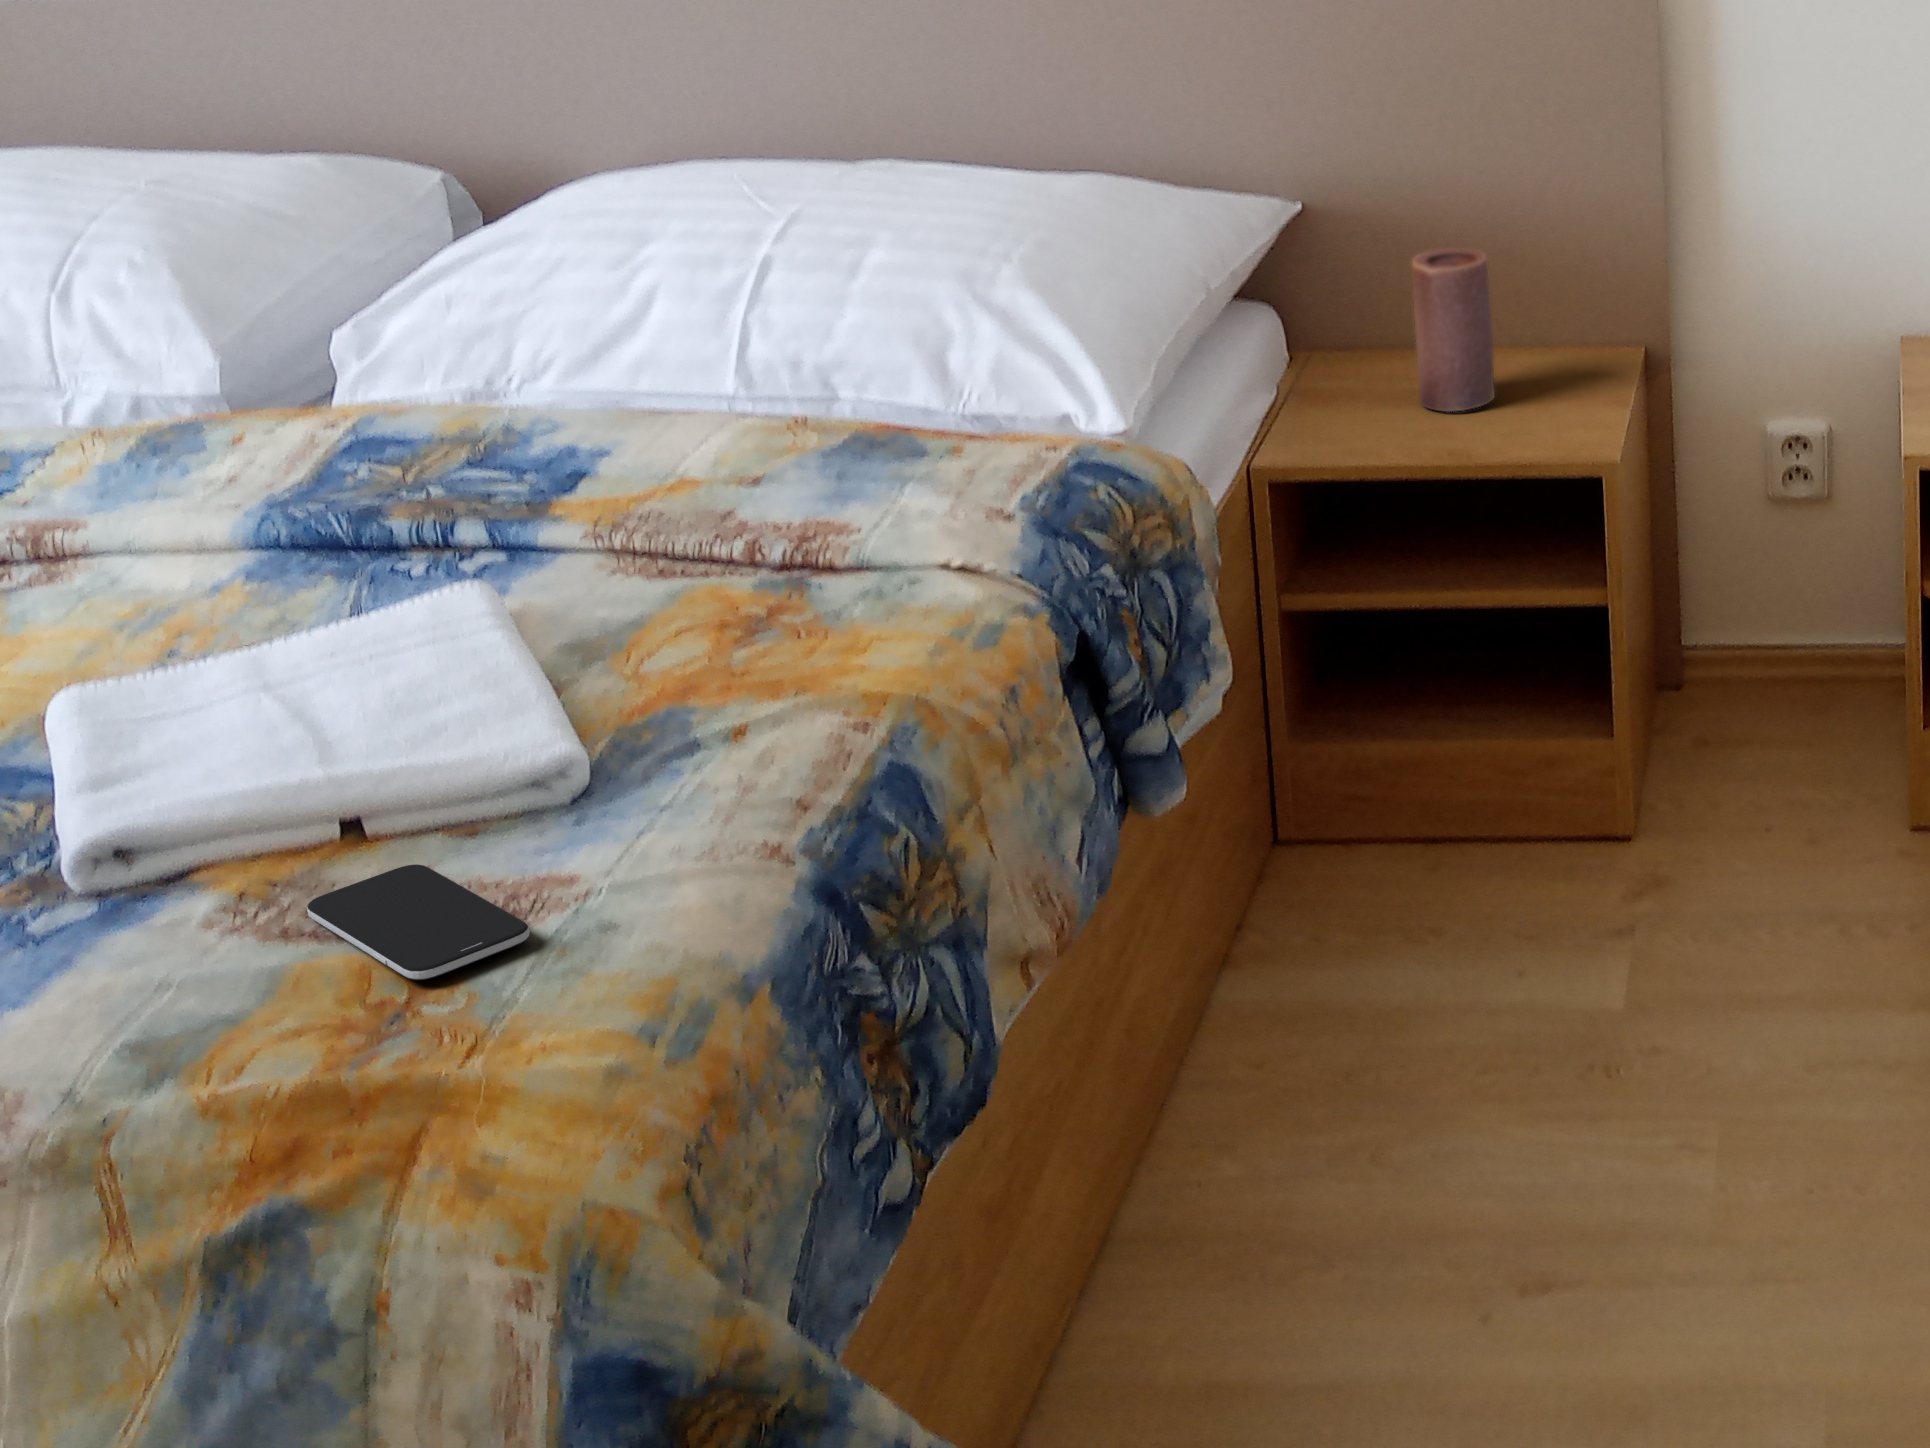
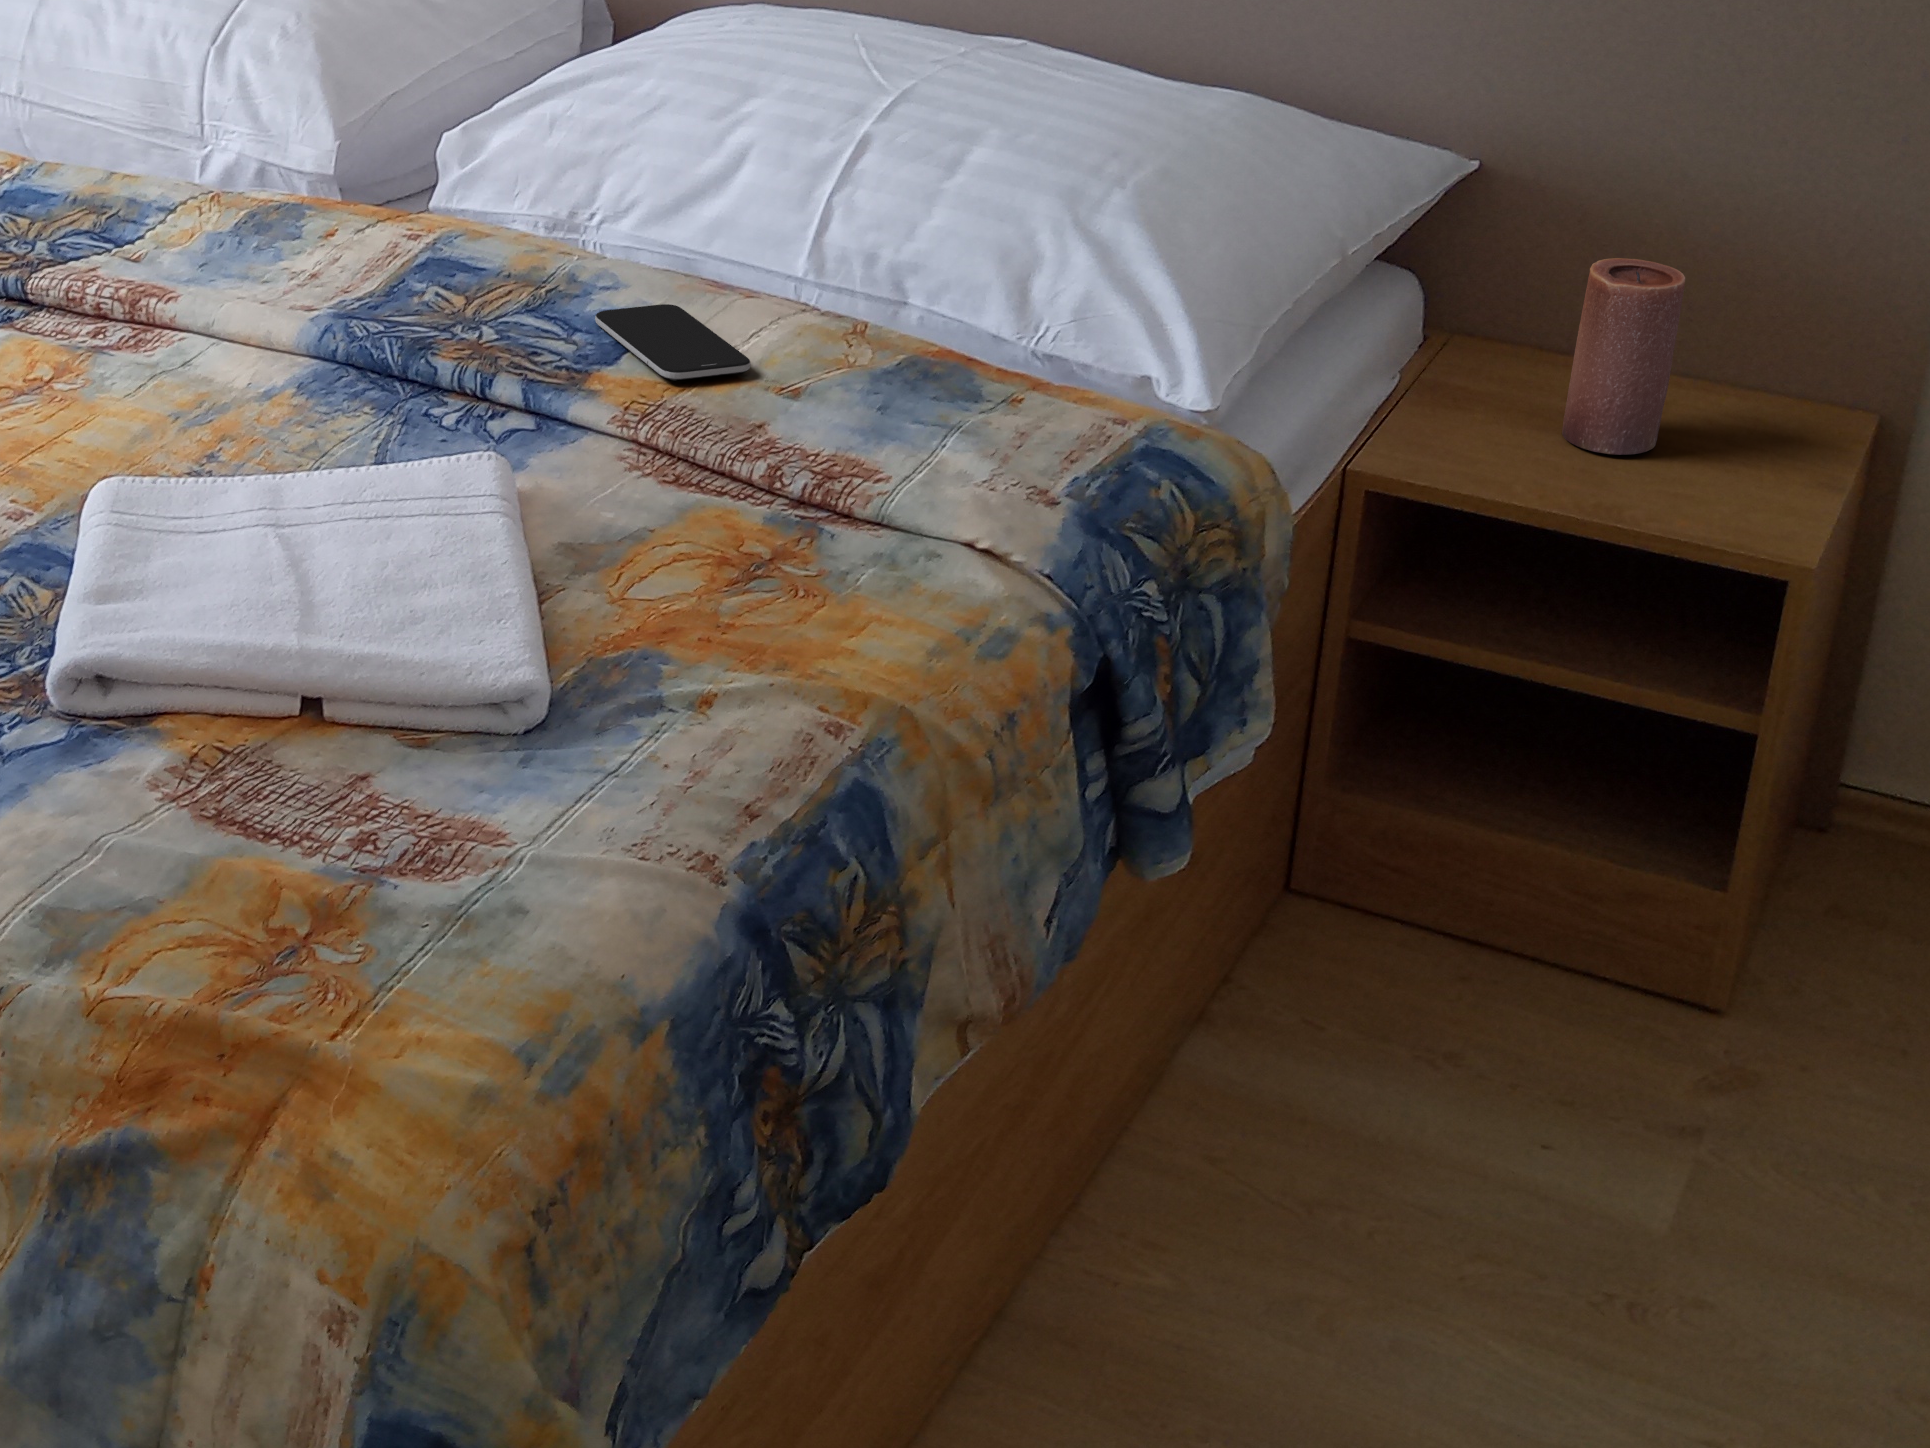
smartphone: present [307,865,530,980] -> present [595,304,751,380]

